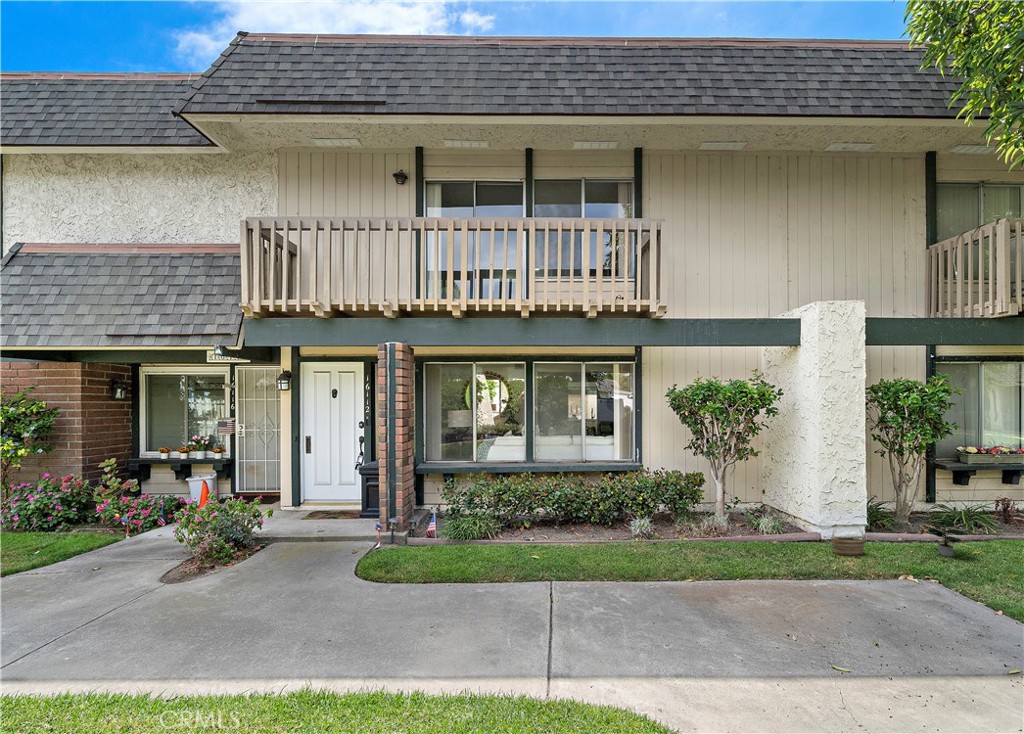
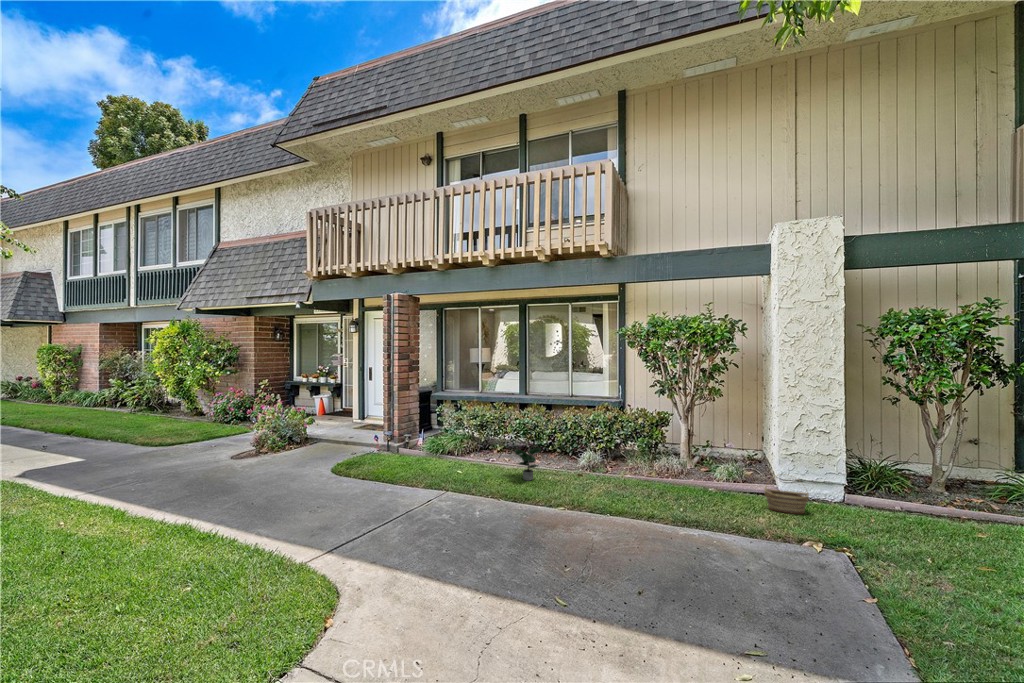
potted plant: present [927,519,969,557] -> present [515,448,541,481]

